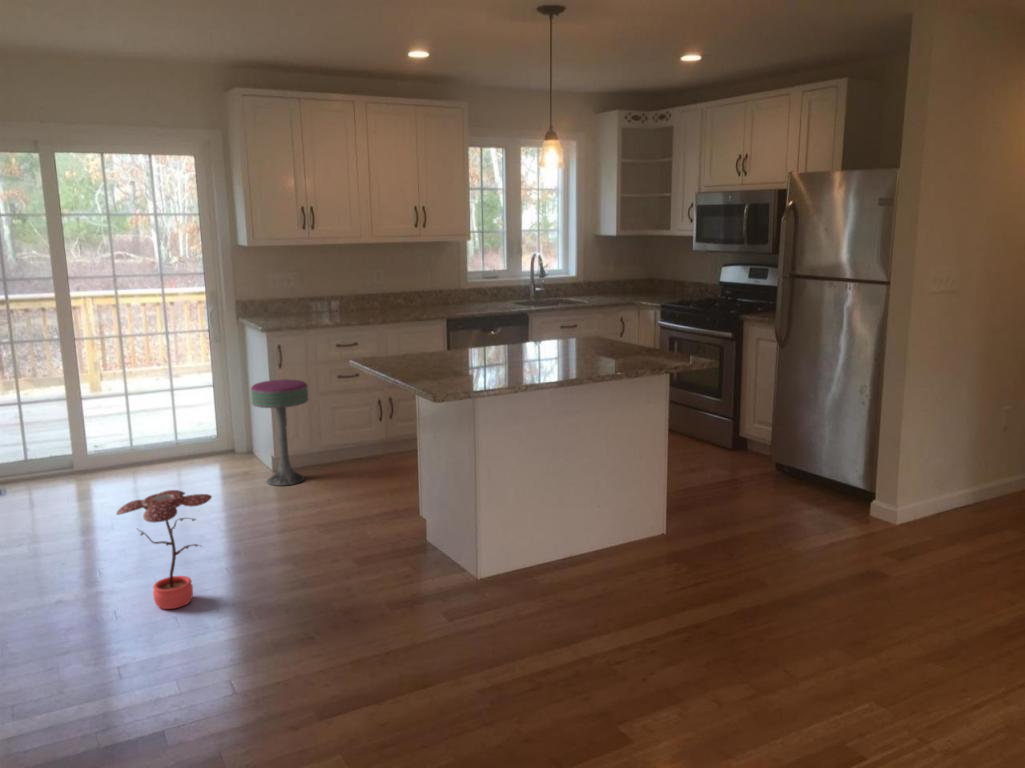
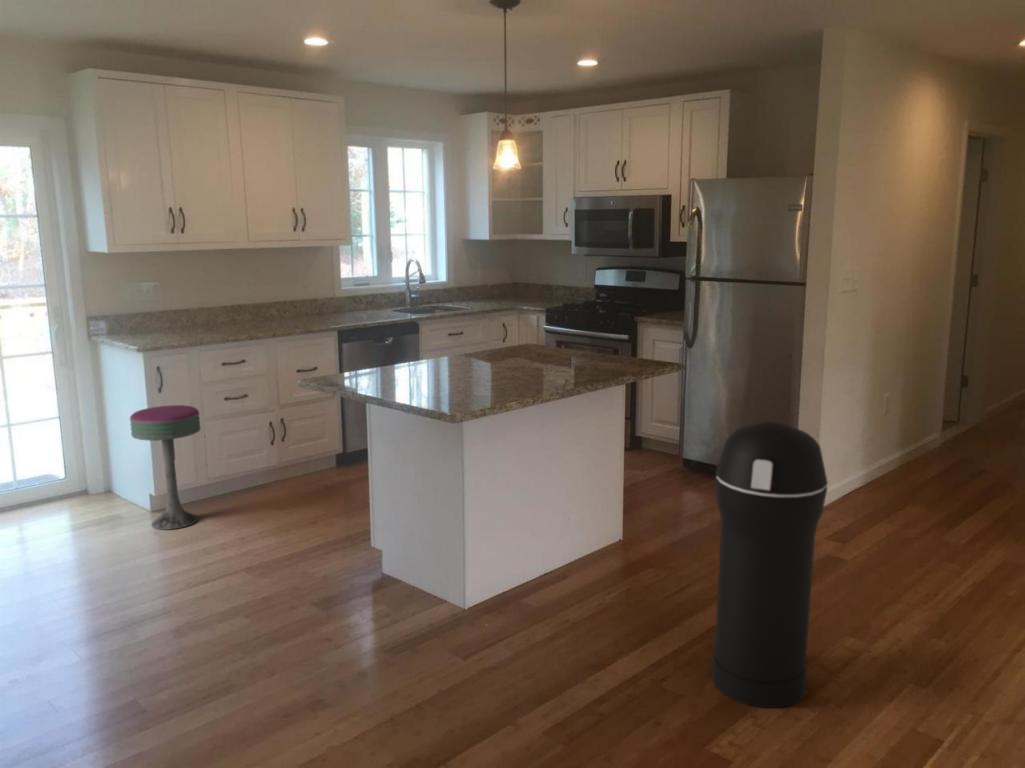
trash can: none [661,417,771,702] -> present [712,421,827,708]
potted plant: present [117,490,212,609] -> none [43,552,165,701]

